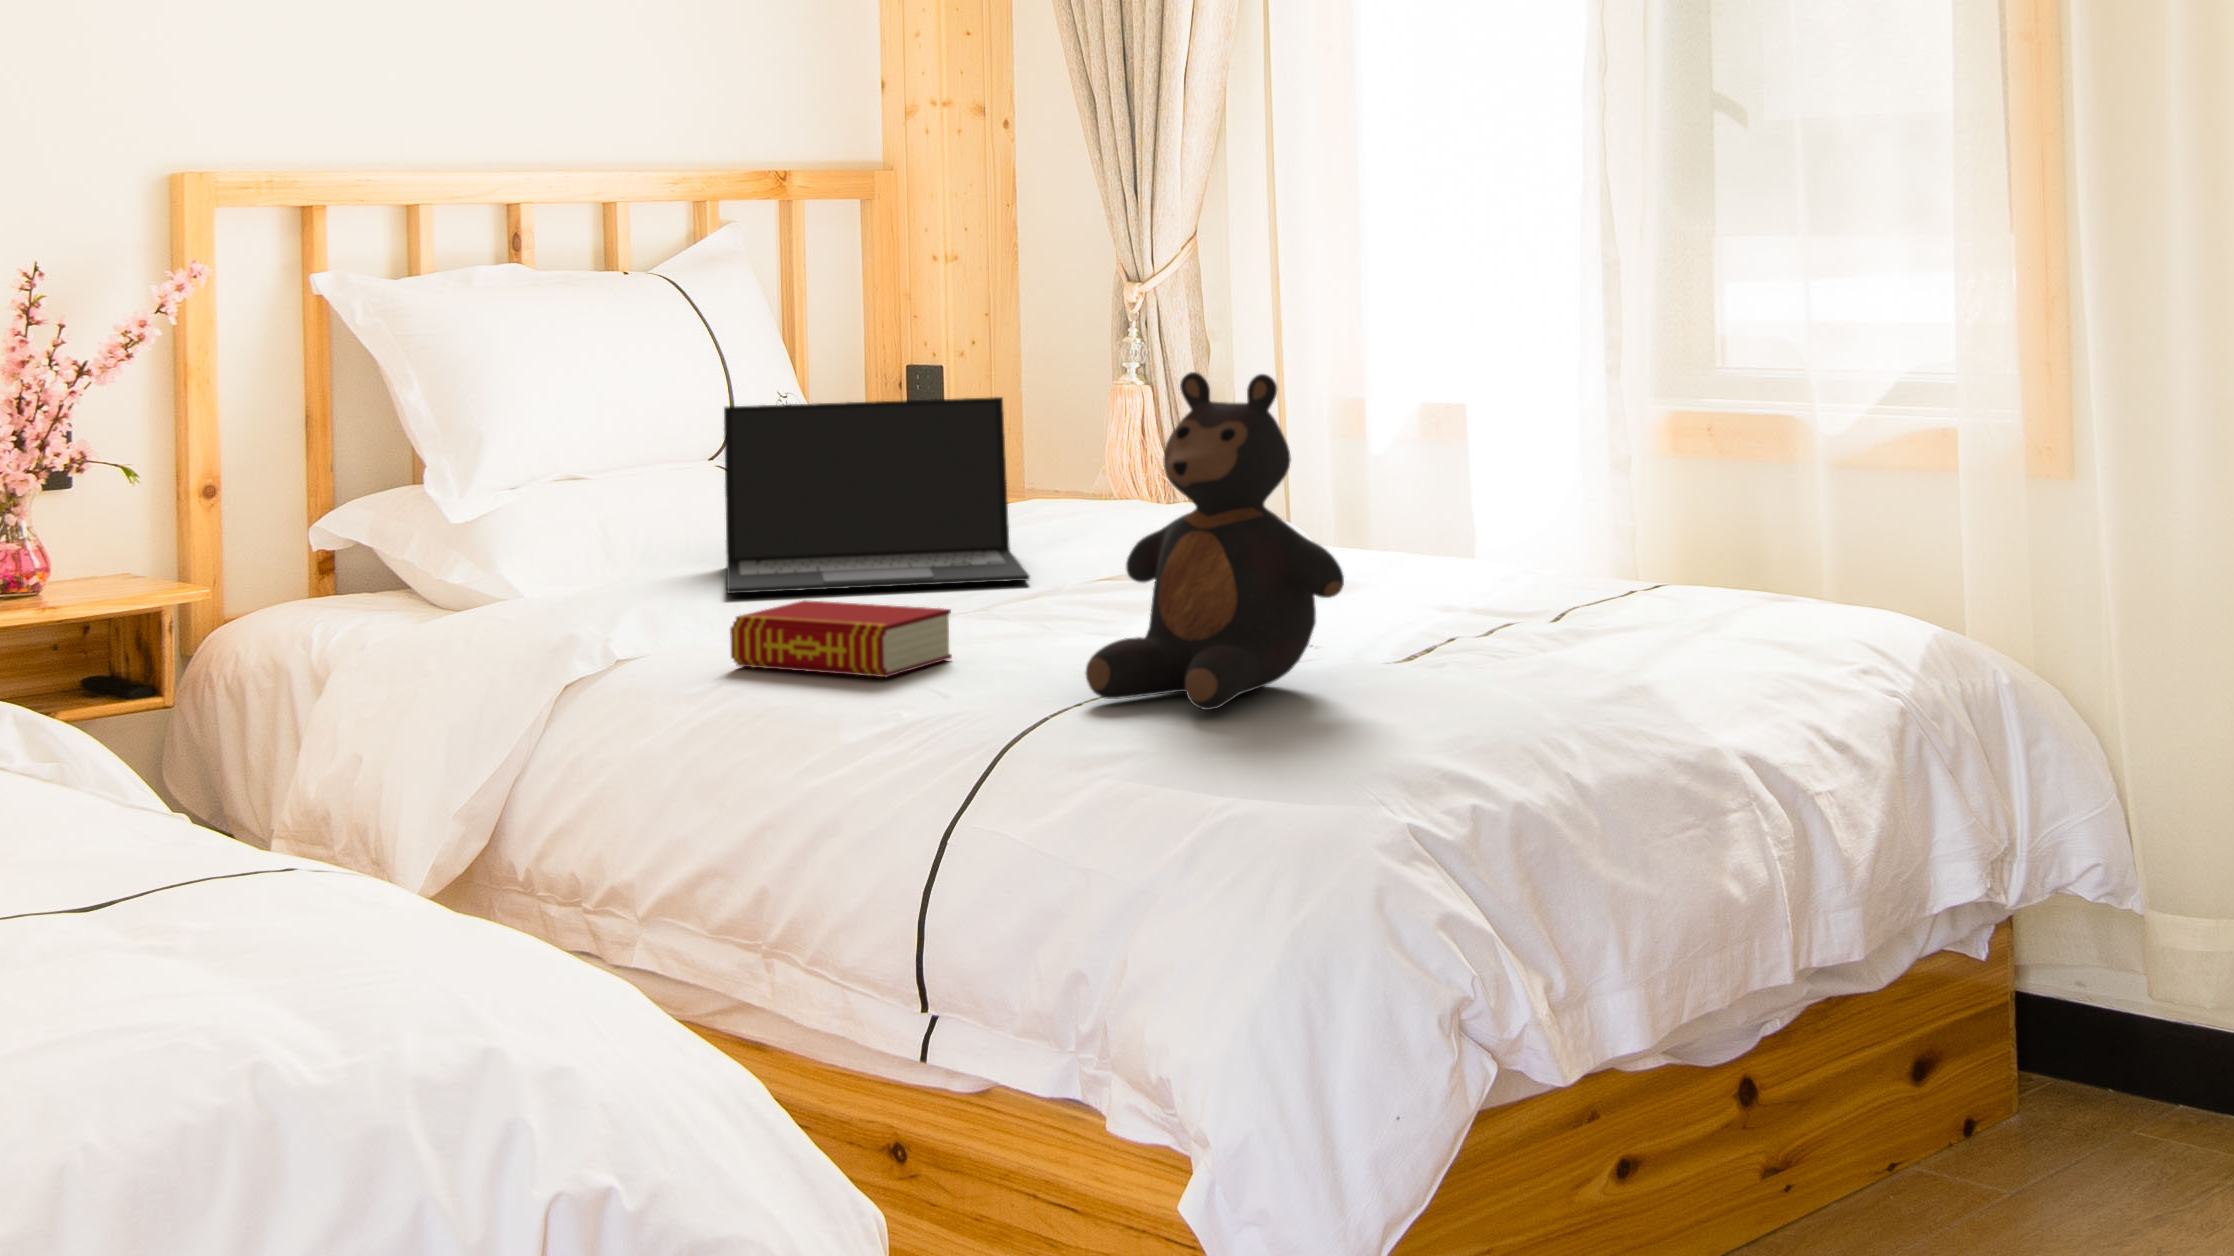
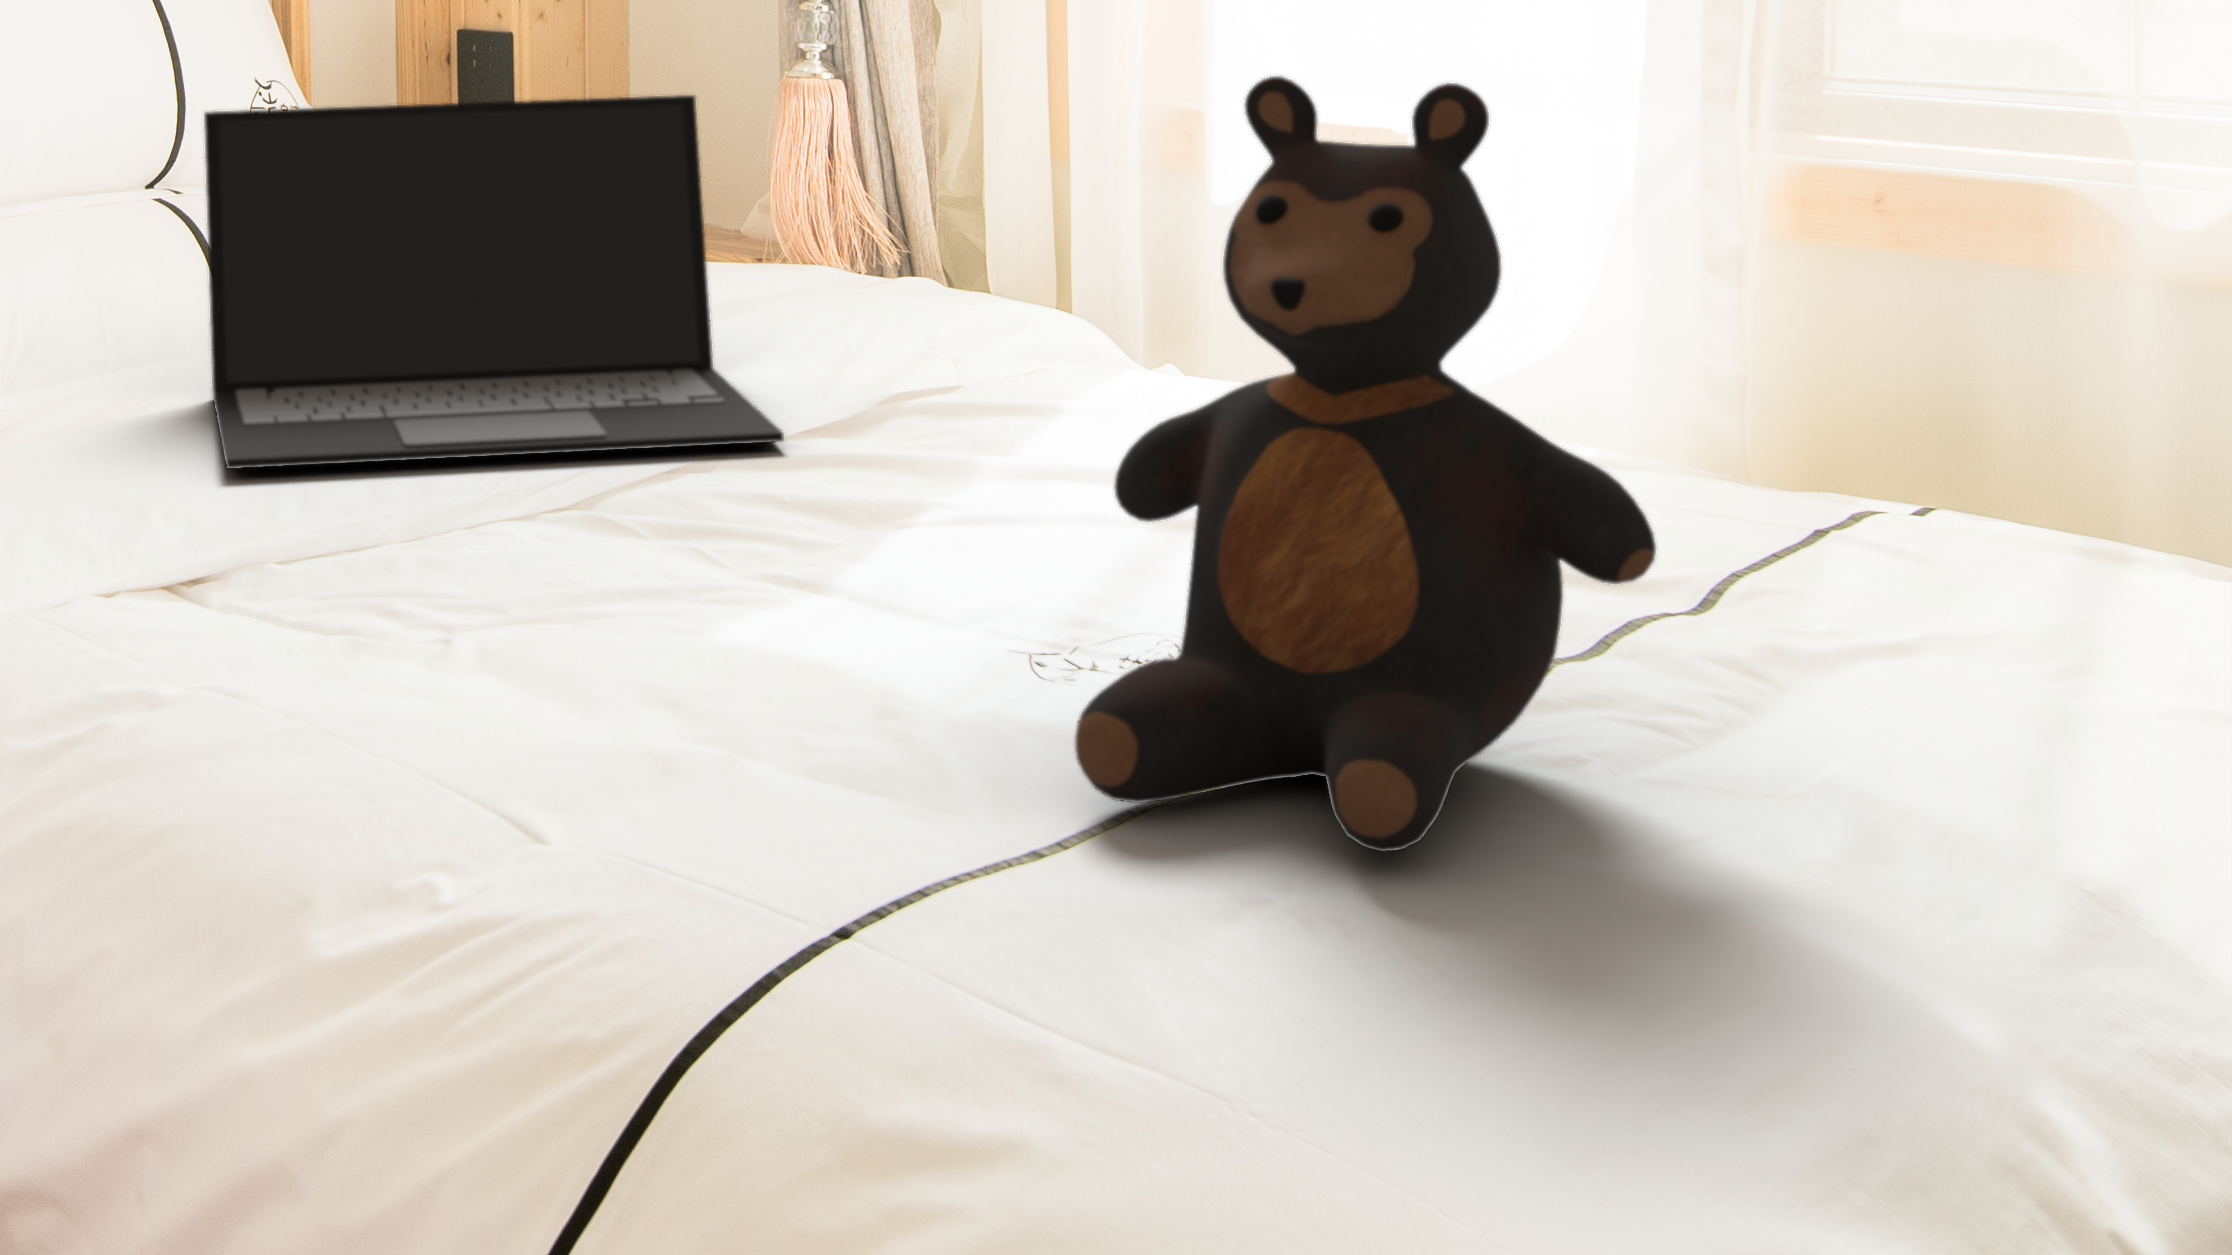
book: present [730,600,952,677] -> none [266,521,718,716]

